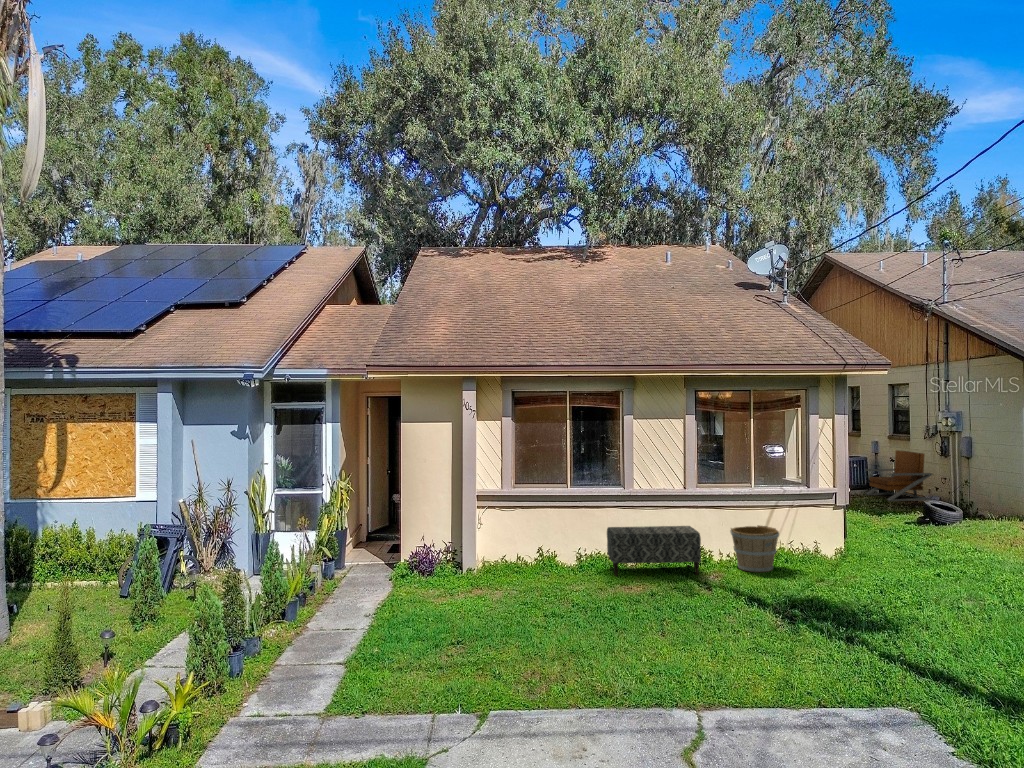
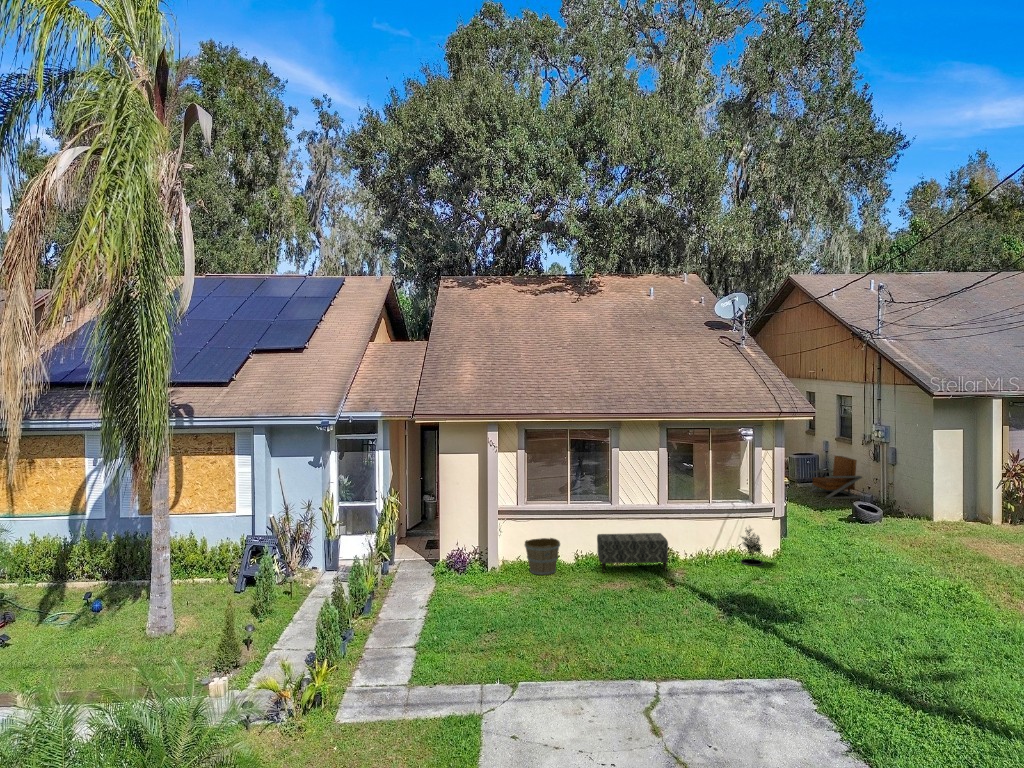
potted tree: none [794,514,826,568] -> present [741,529,763,566]
wooden bucket: present [730,525,779,572] -> present [525,538,560,575]

